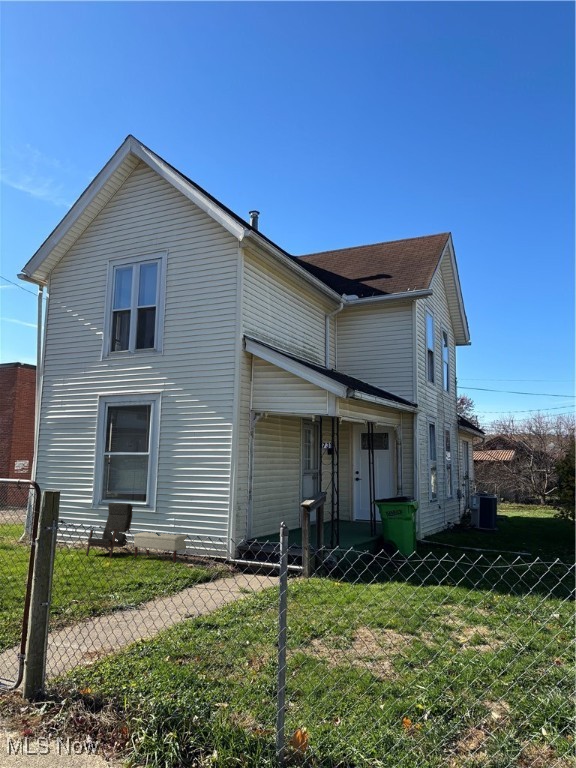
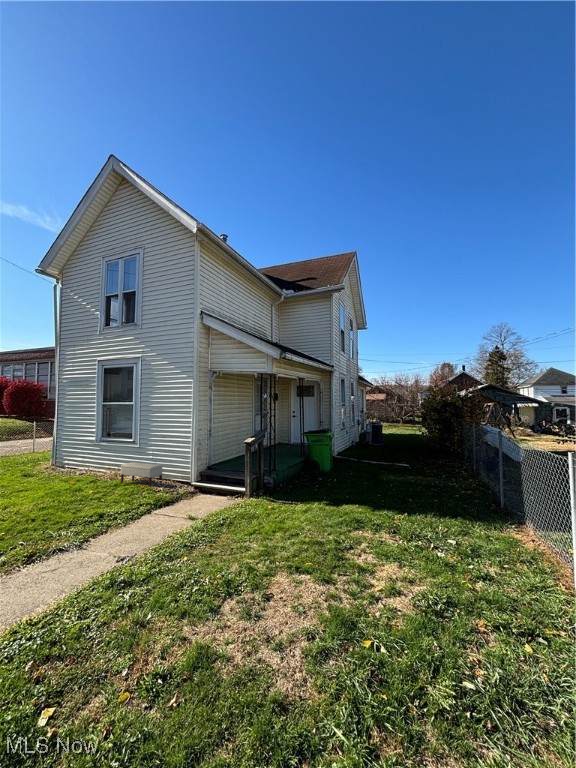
lounge chair: present [86,503,133,558] -> none [83,441,123,483]

